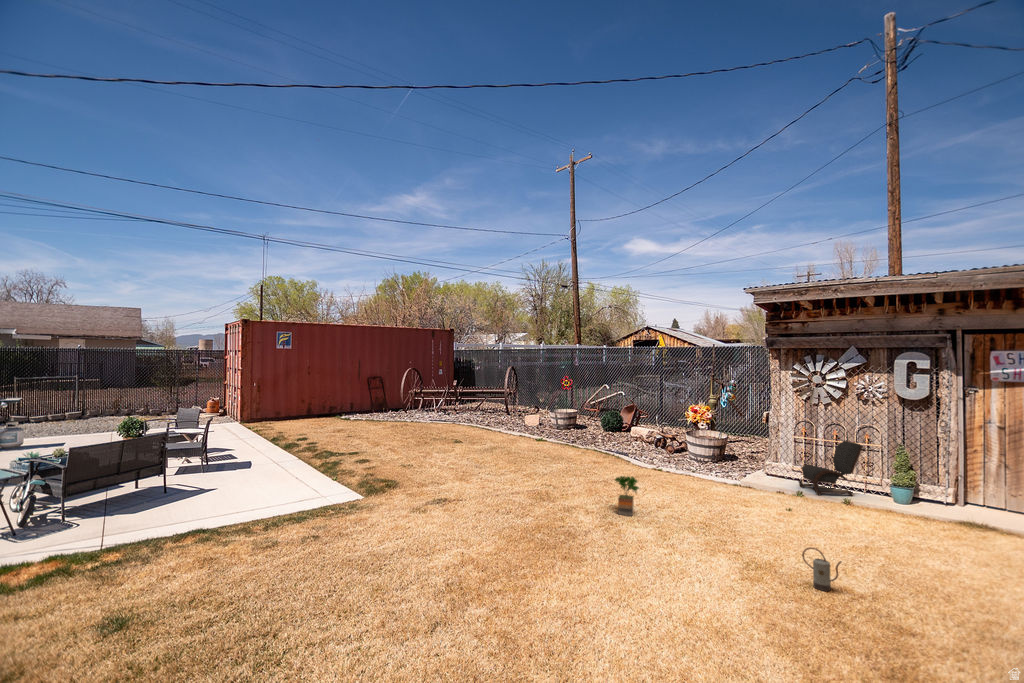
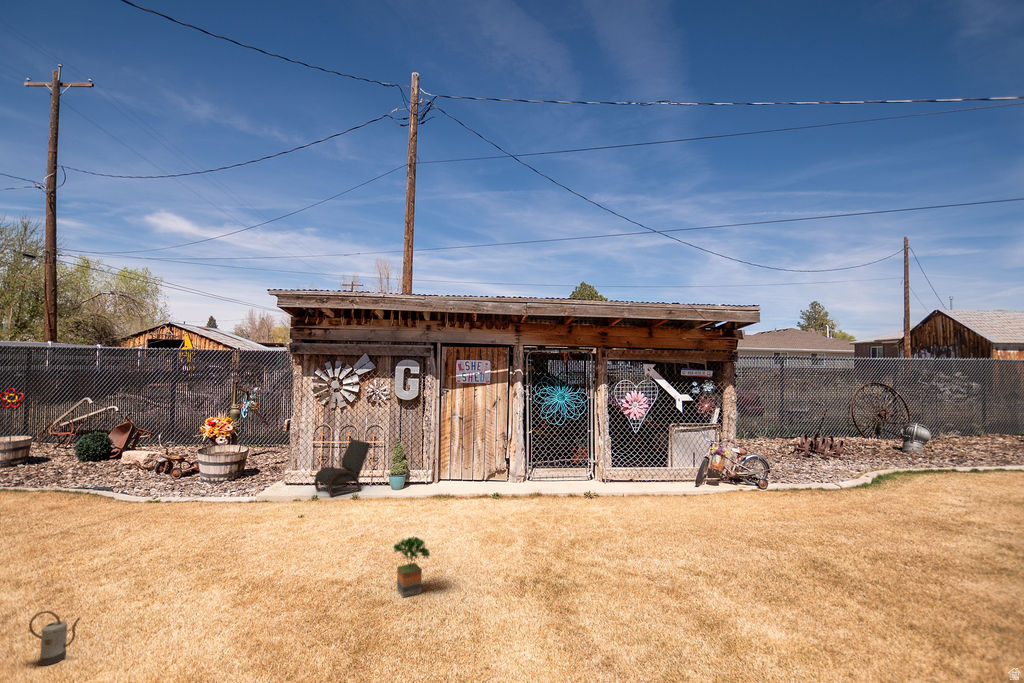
potted tree: present [615,476,639,516] -> present [393,537,430,598]
watering can: present [802,547,841,591] -> present [29,611,80,665]

